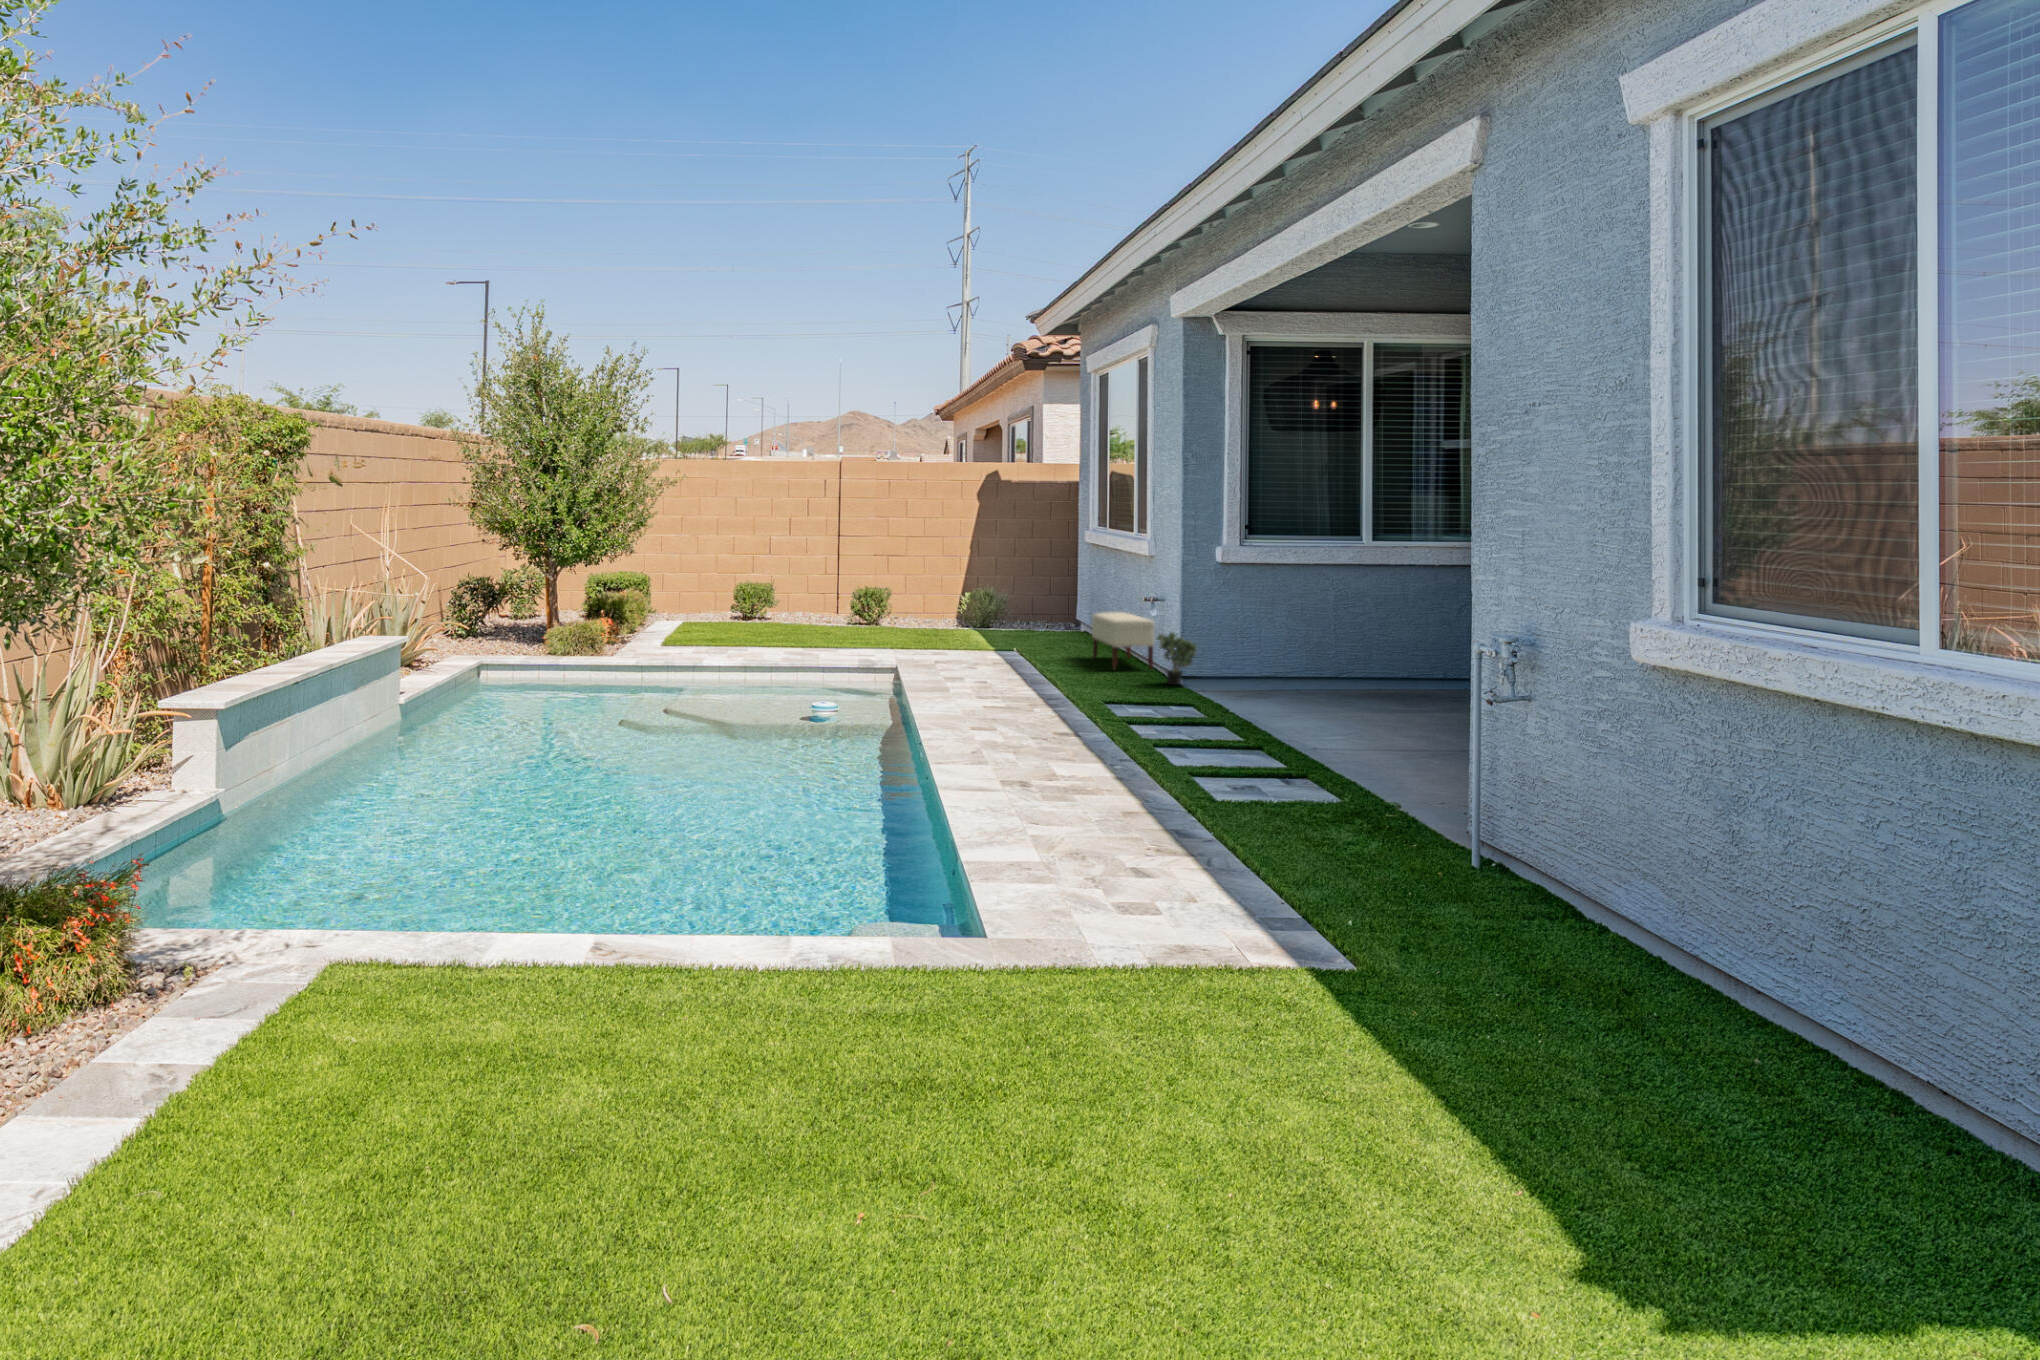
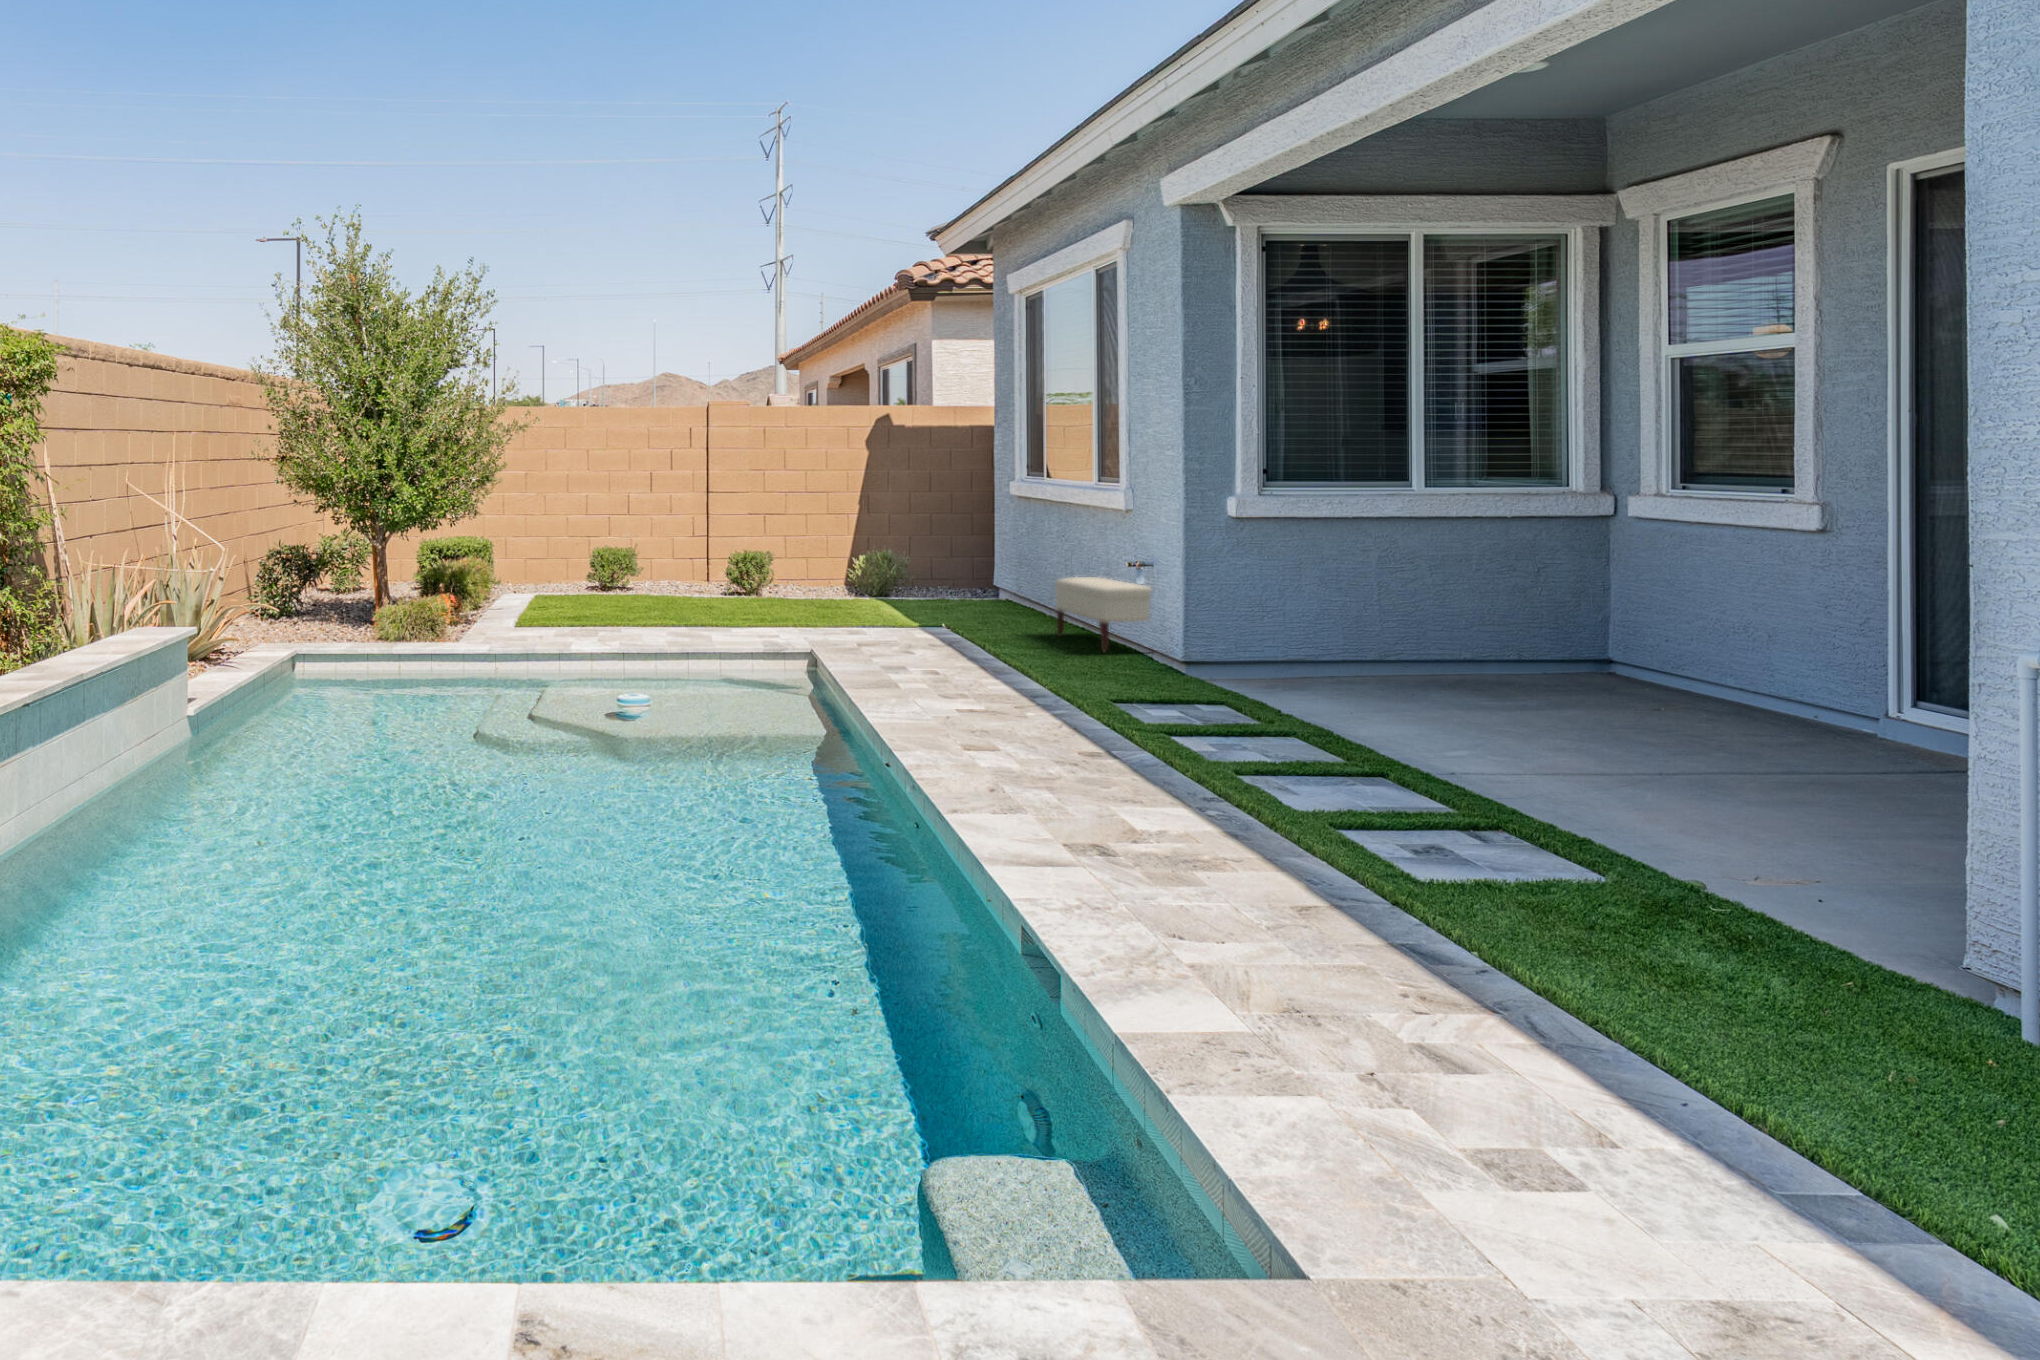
potted plant: present [1156,632,1197,685] -> none [1179,603,1243,674]

